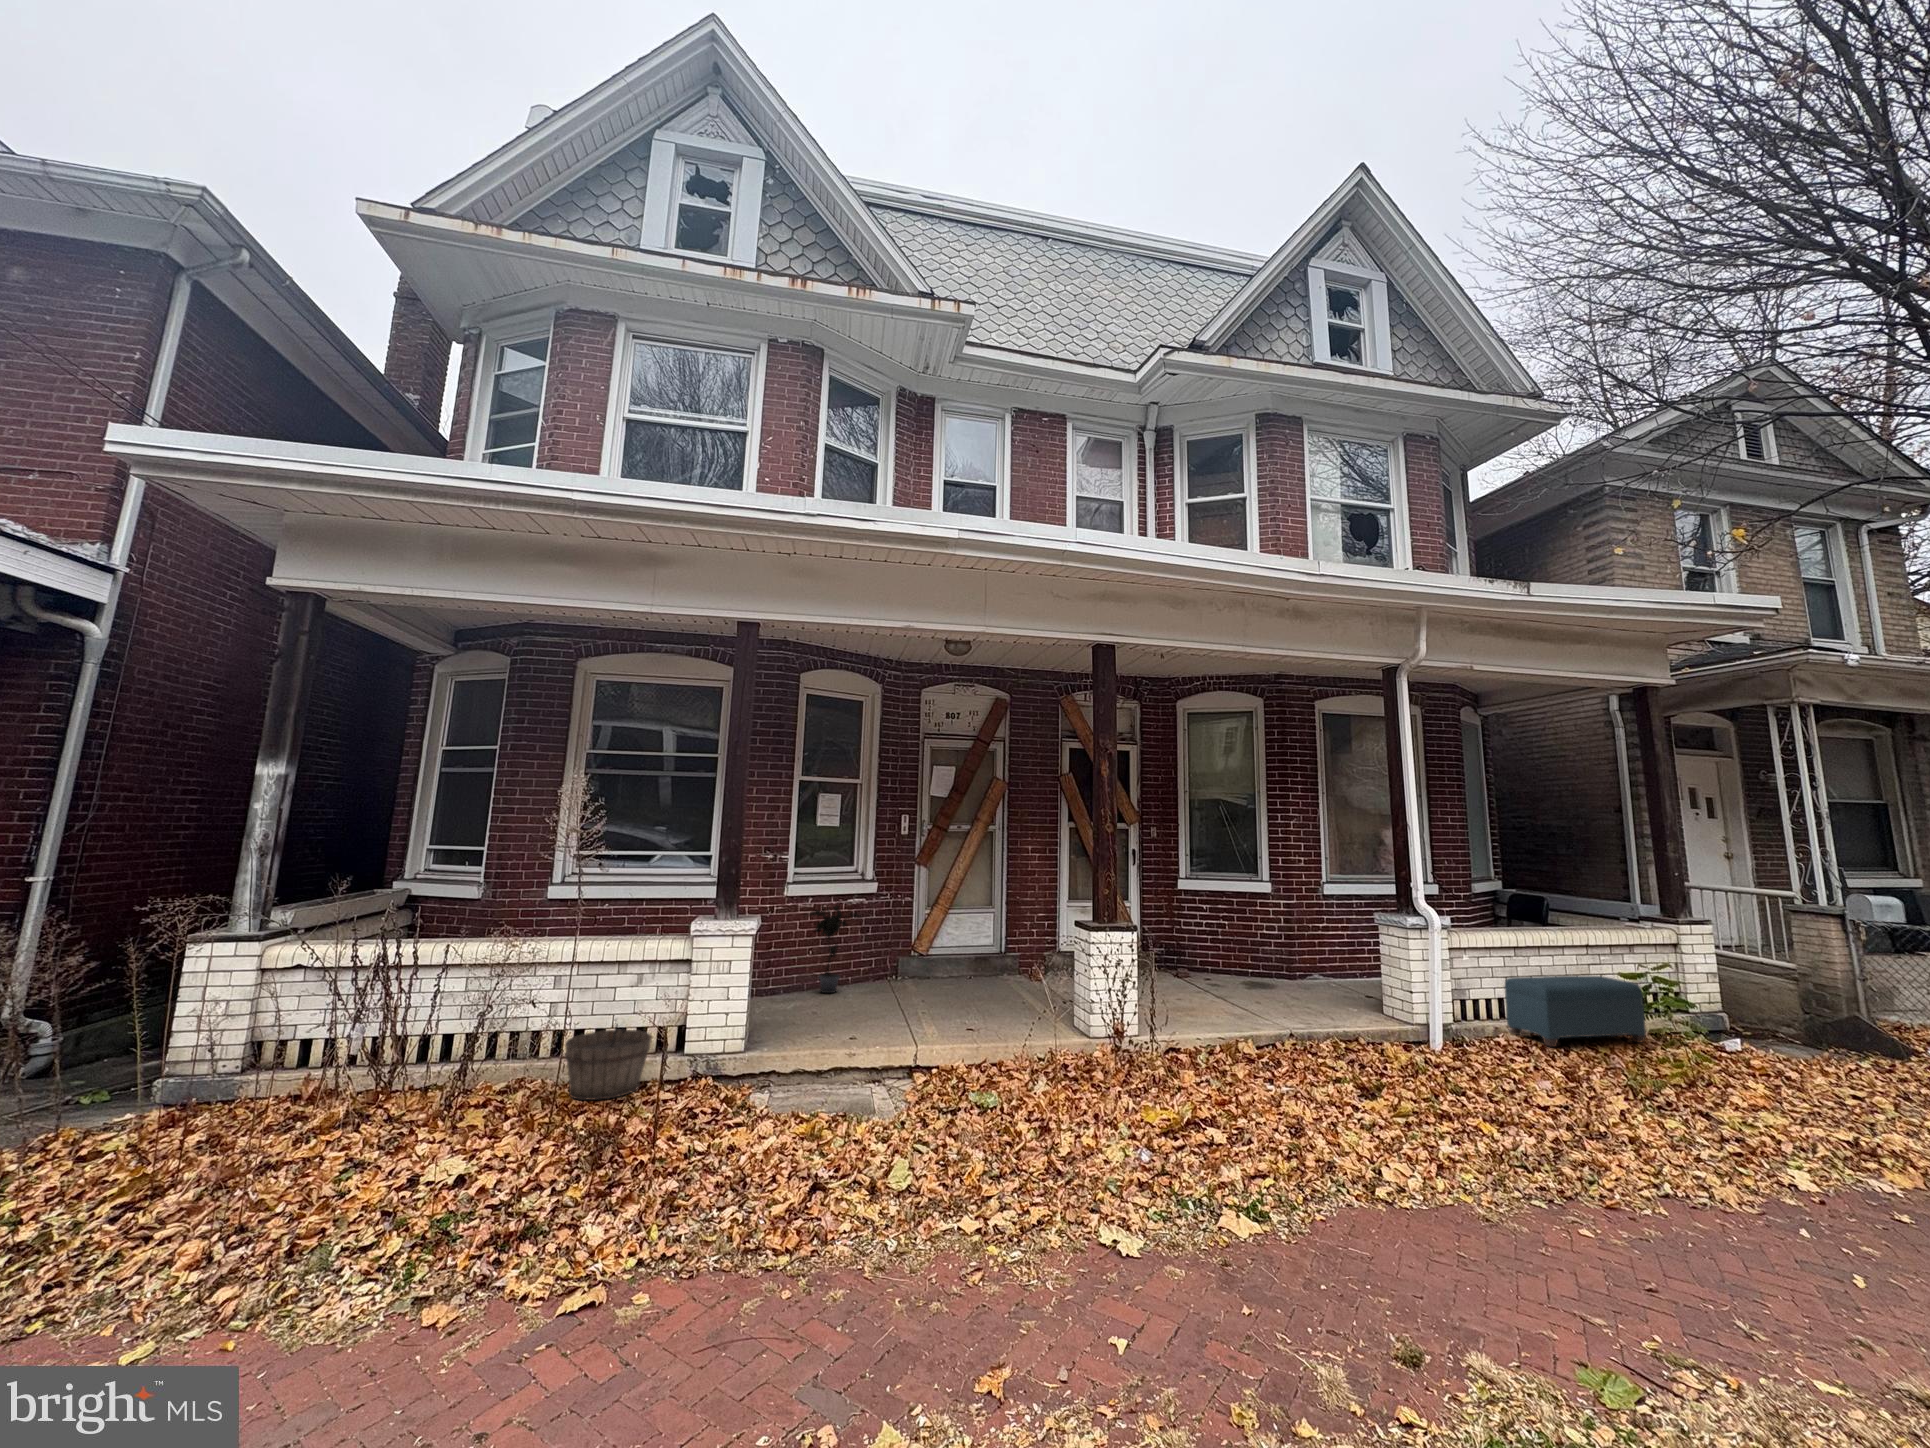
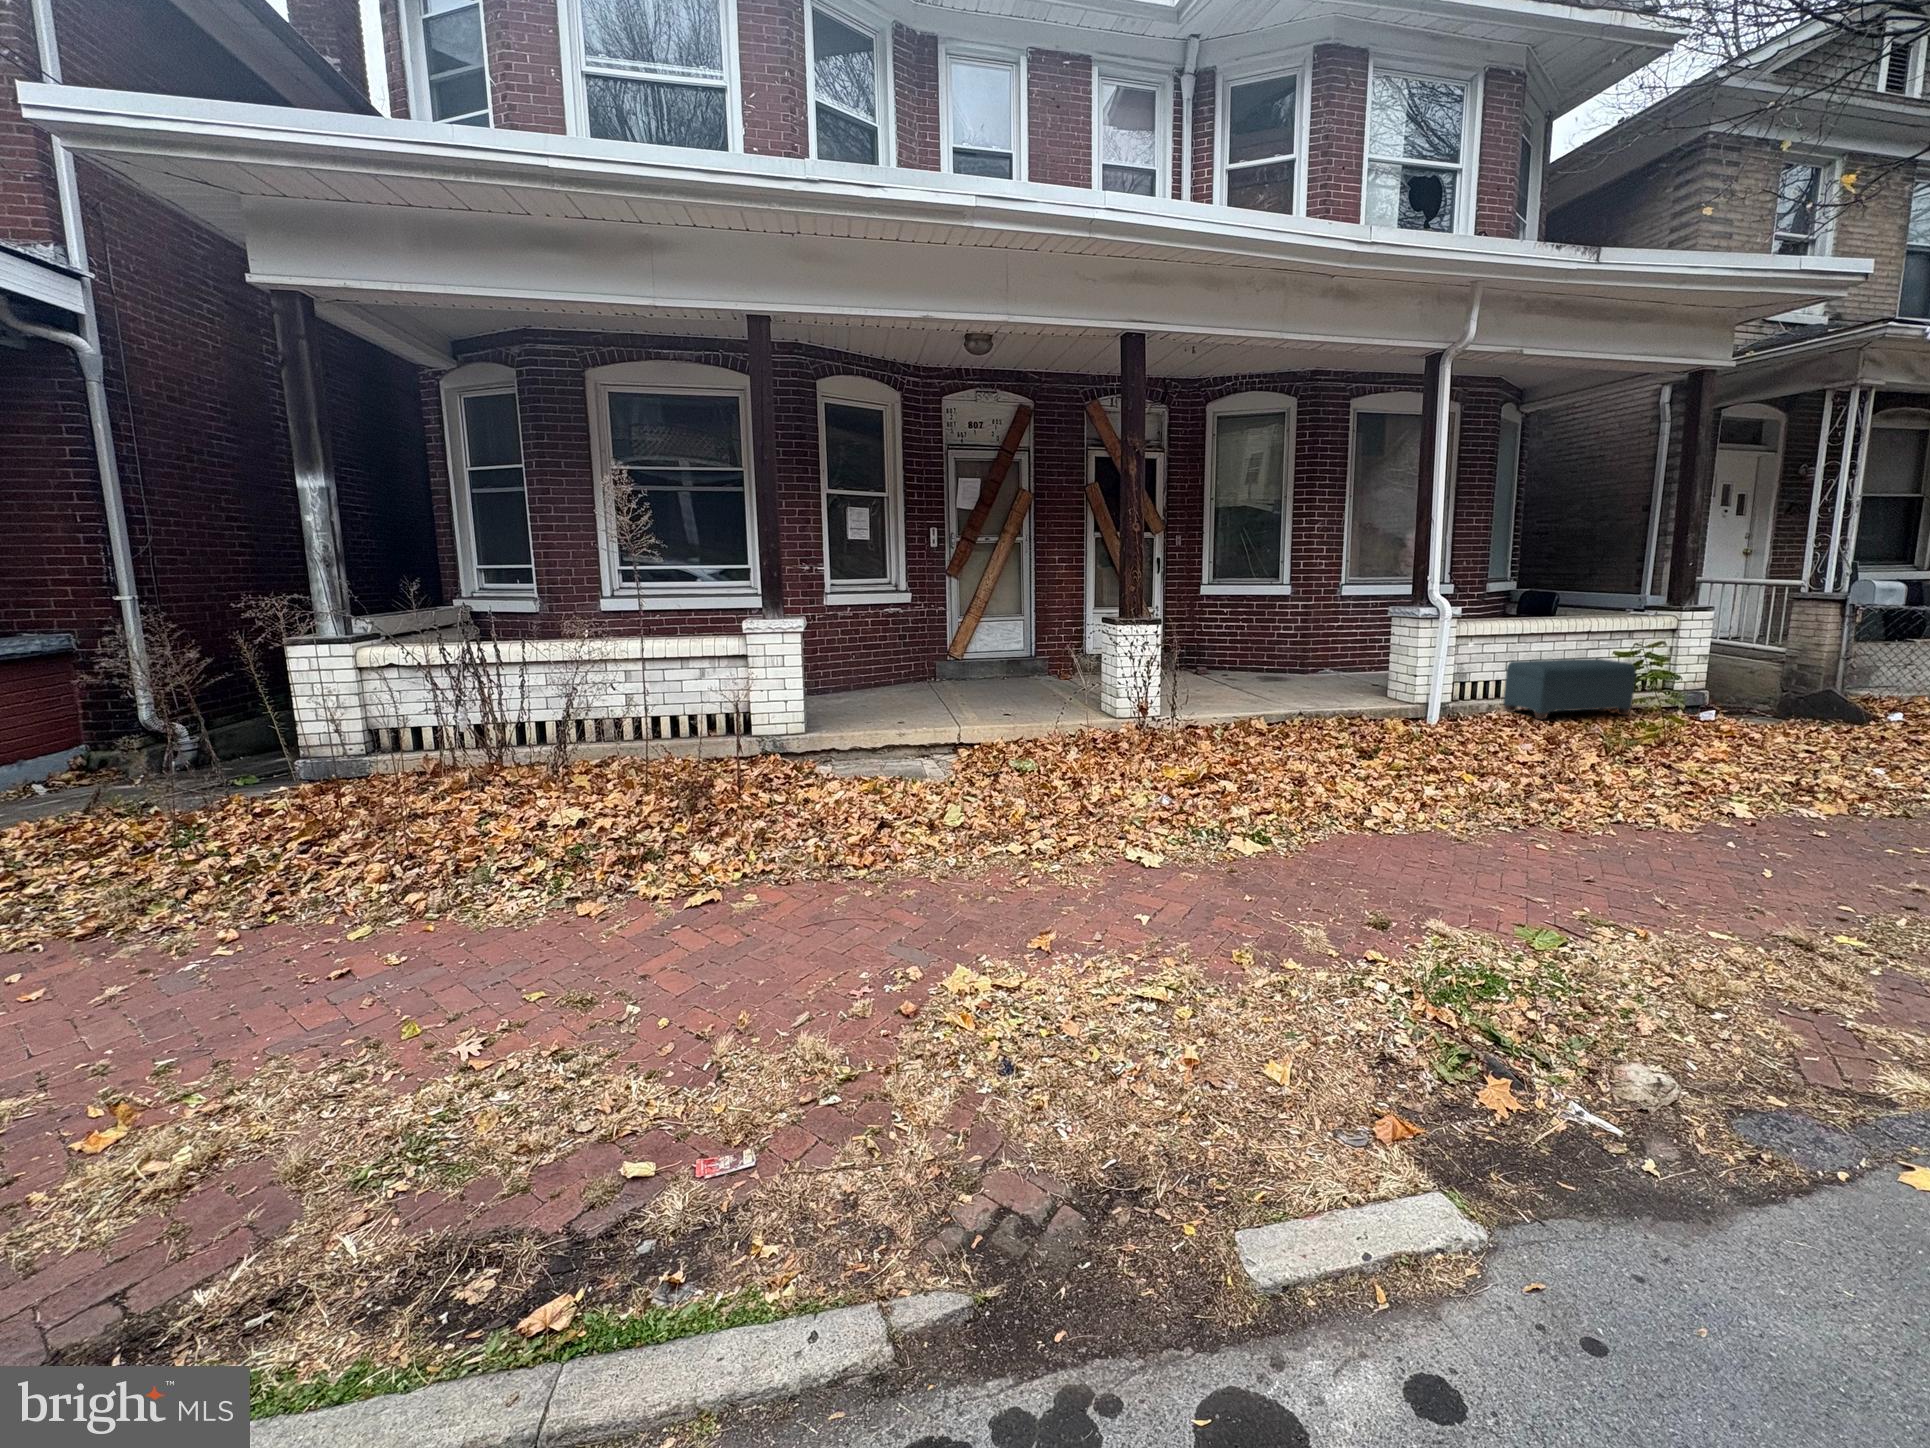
potted plant: present [807,905,860,993] -> none [842,607,898,690]
wooden bucket: present [565,1023,651,1100] -> none [644,705,720,771]

